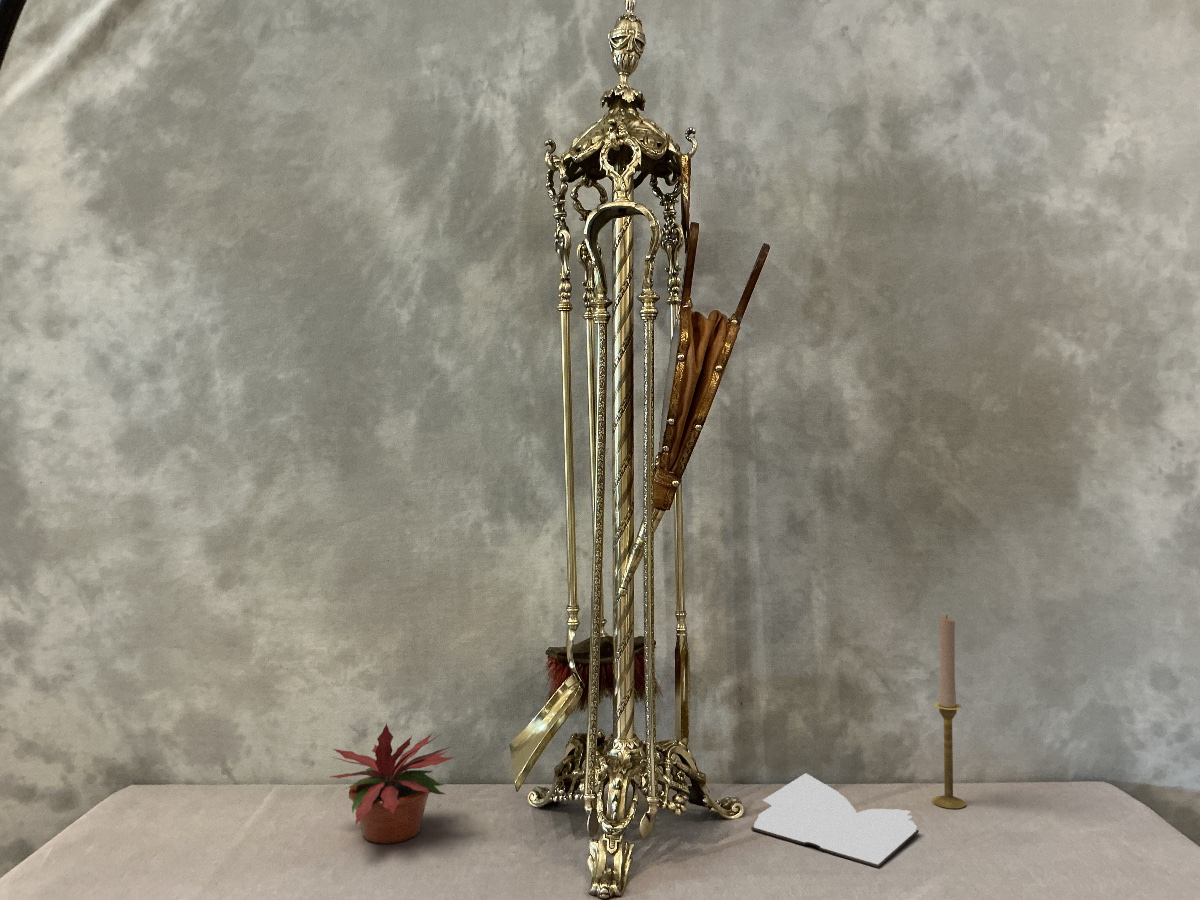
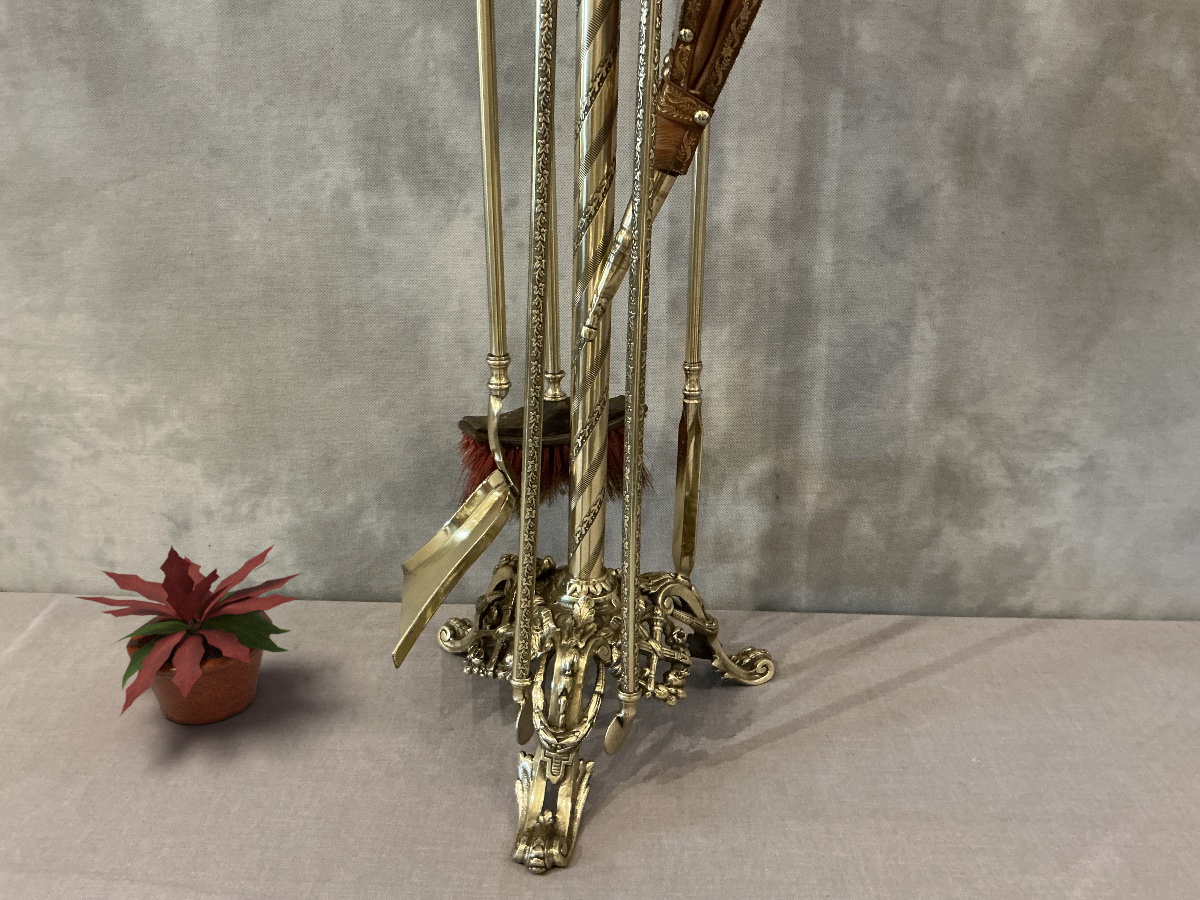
candlestick: present [932,616,966,808] -> none [1066,377,1162,675]
book: present [751,773,919,868] -> none [787,617,1060,806]

